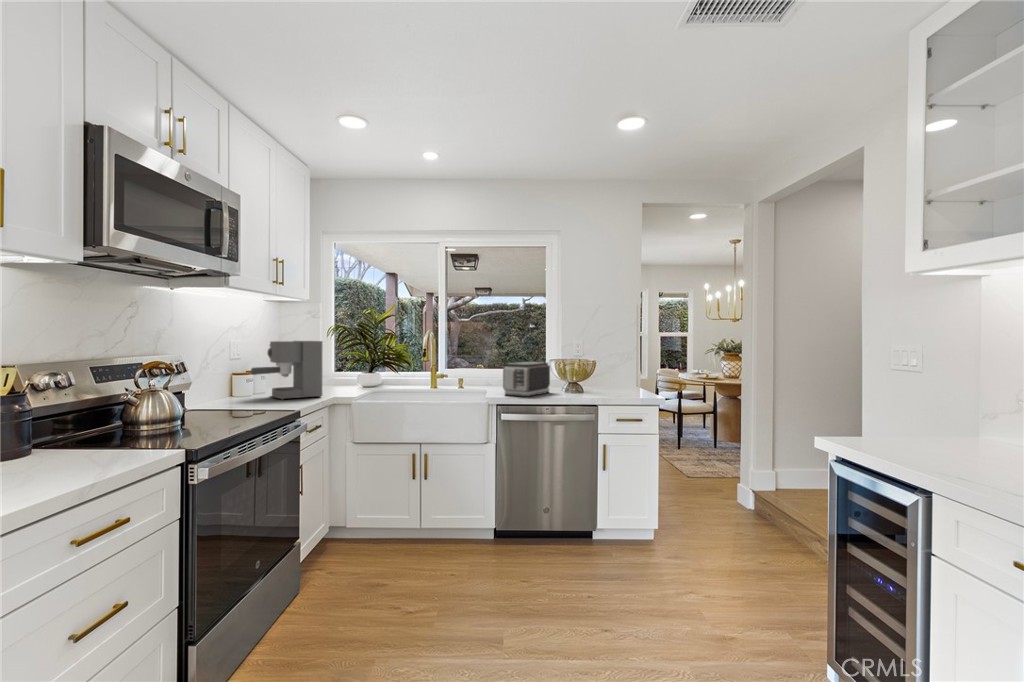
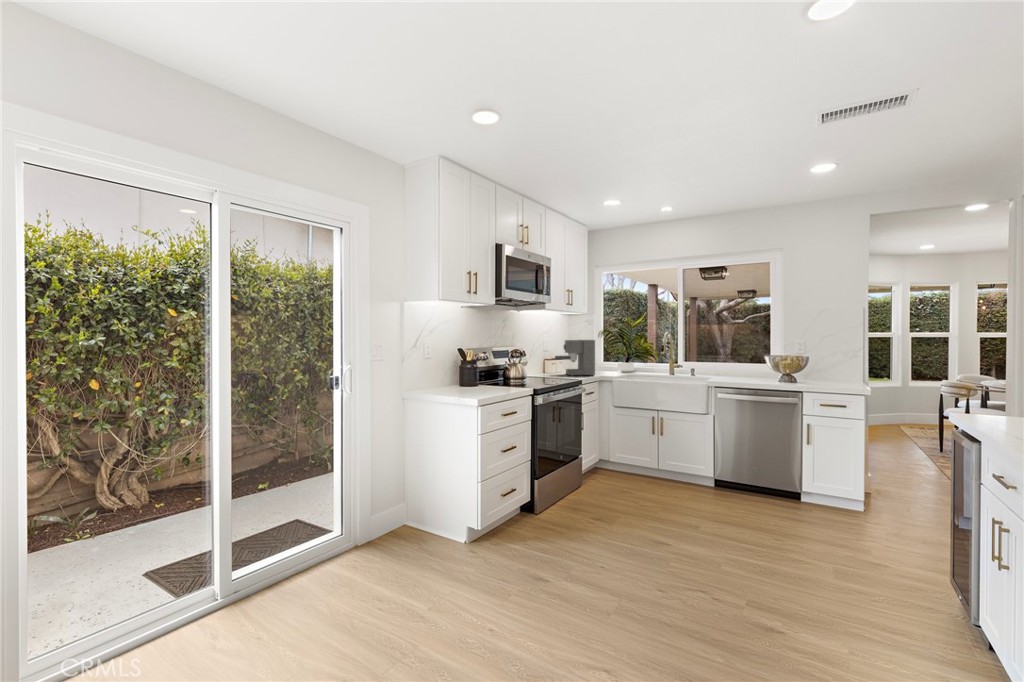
toaster: present [503,362,550,397] -> none [723,357,766,383]

